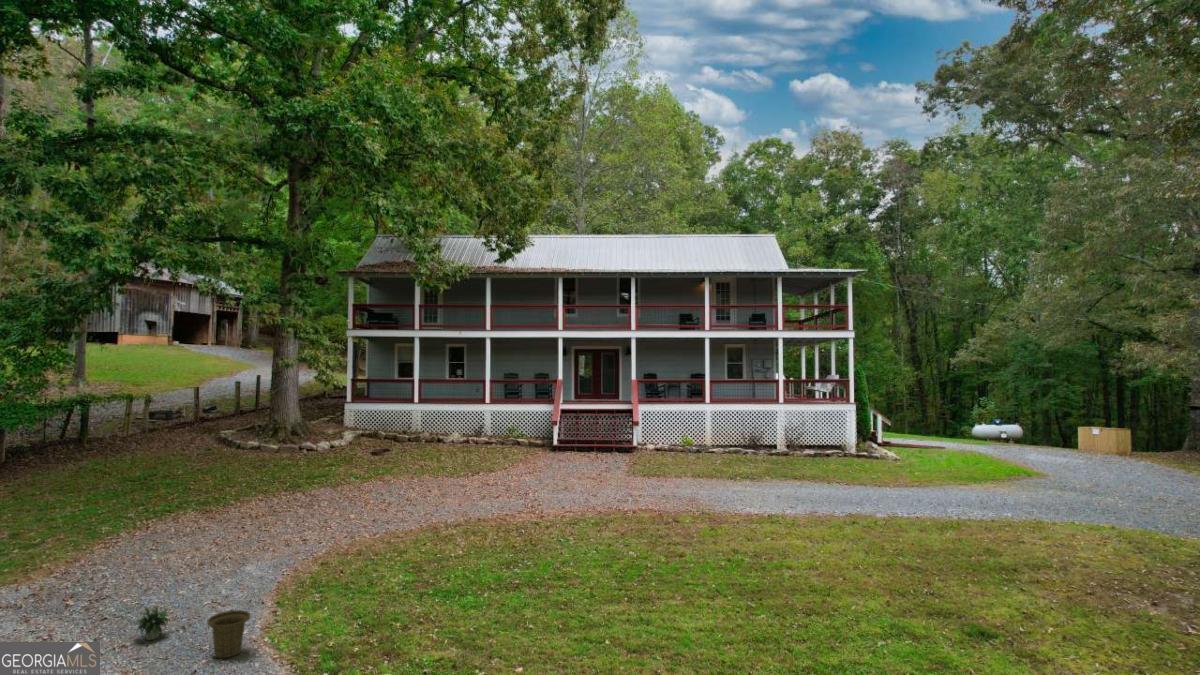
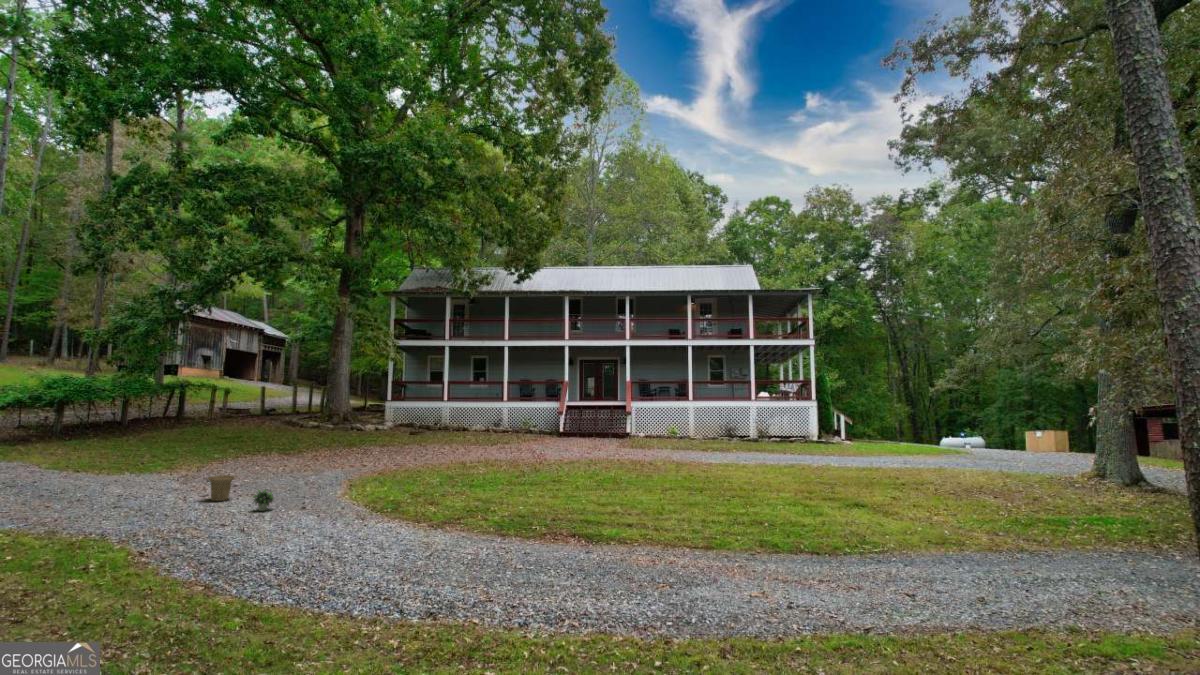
basket: present [207,610,250,659] -> present [207,475,235,501]

